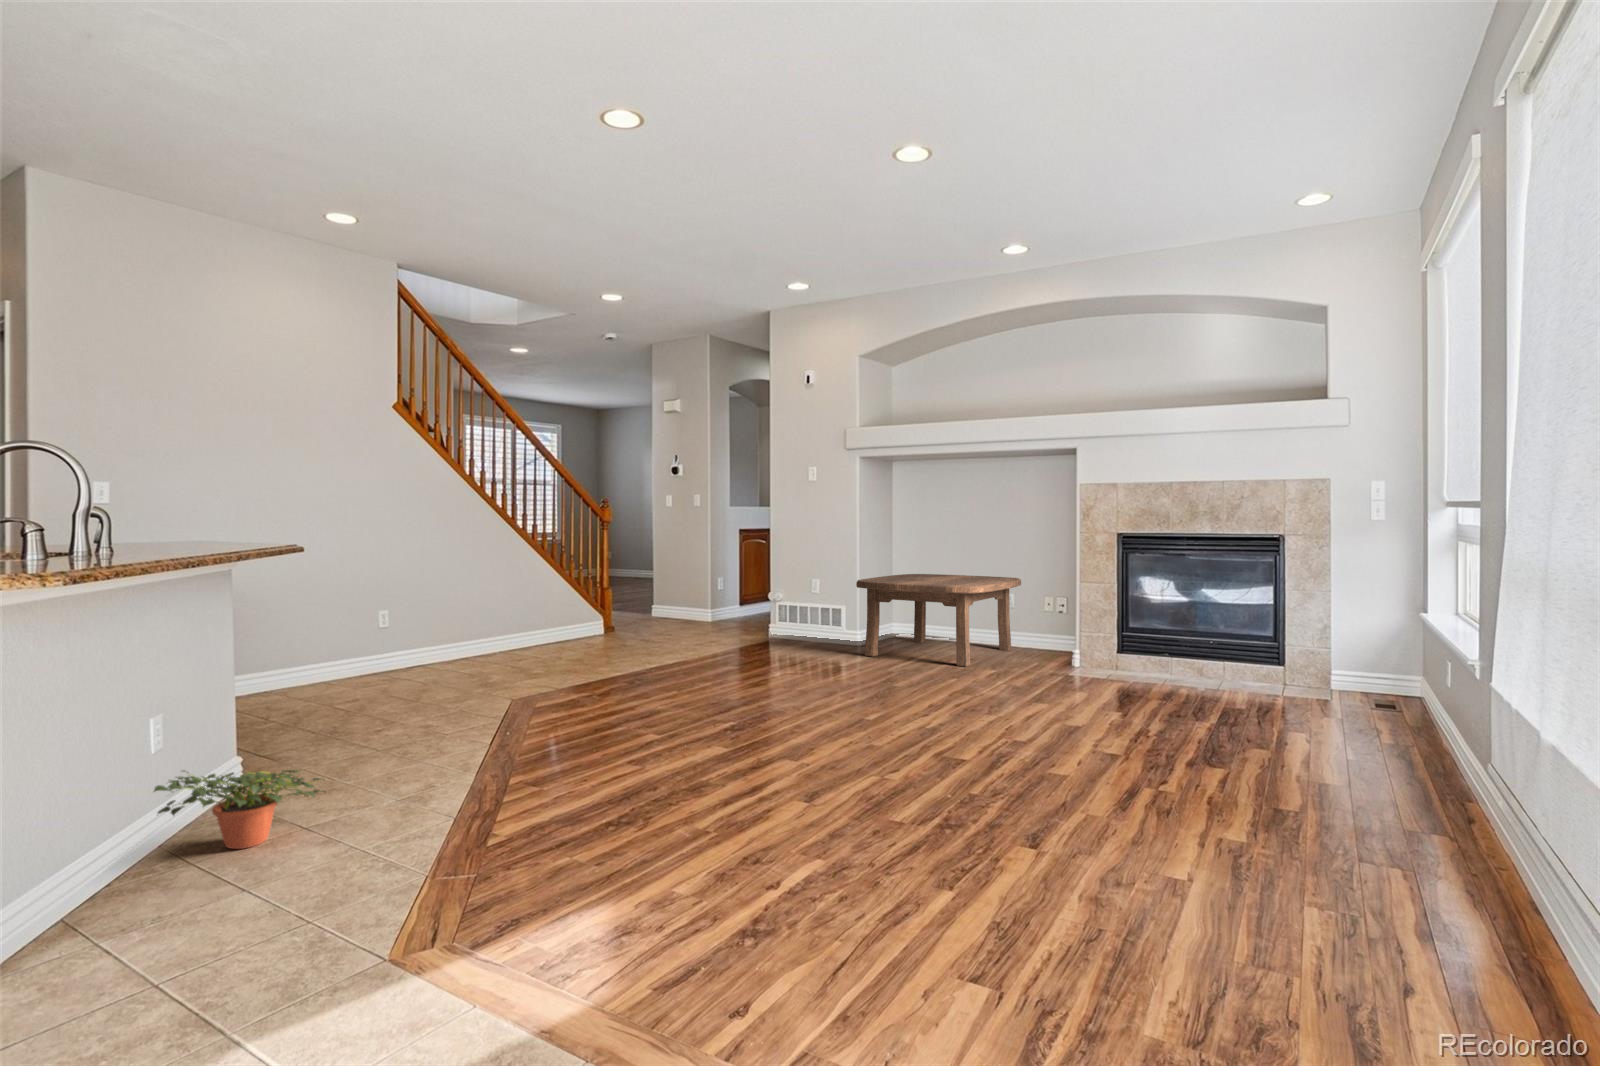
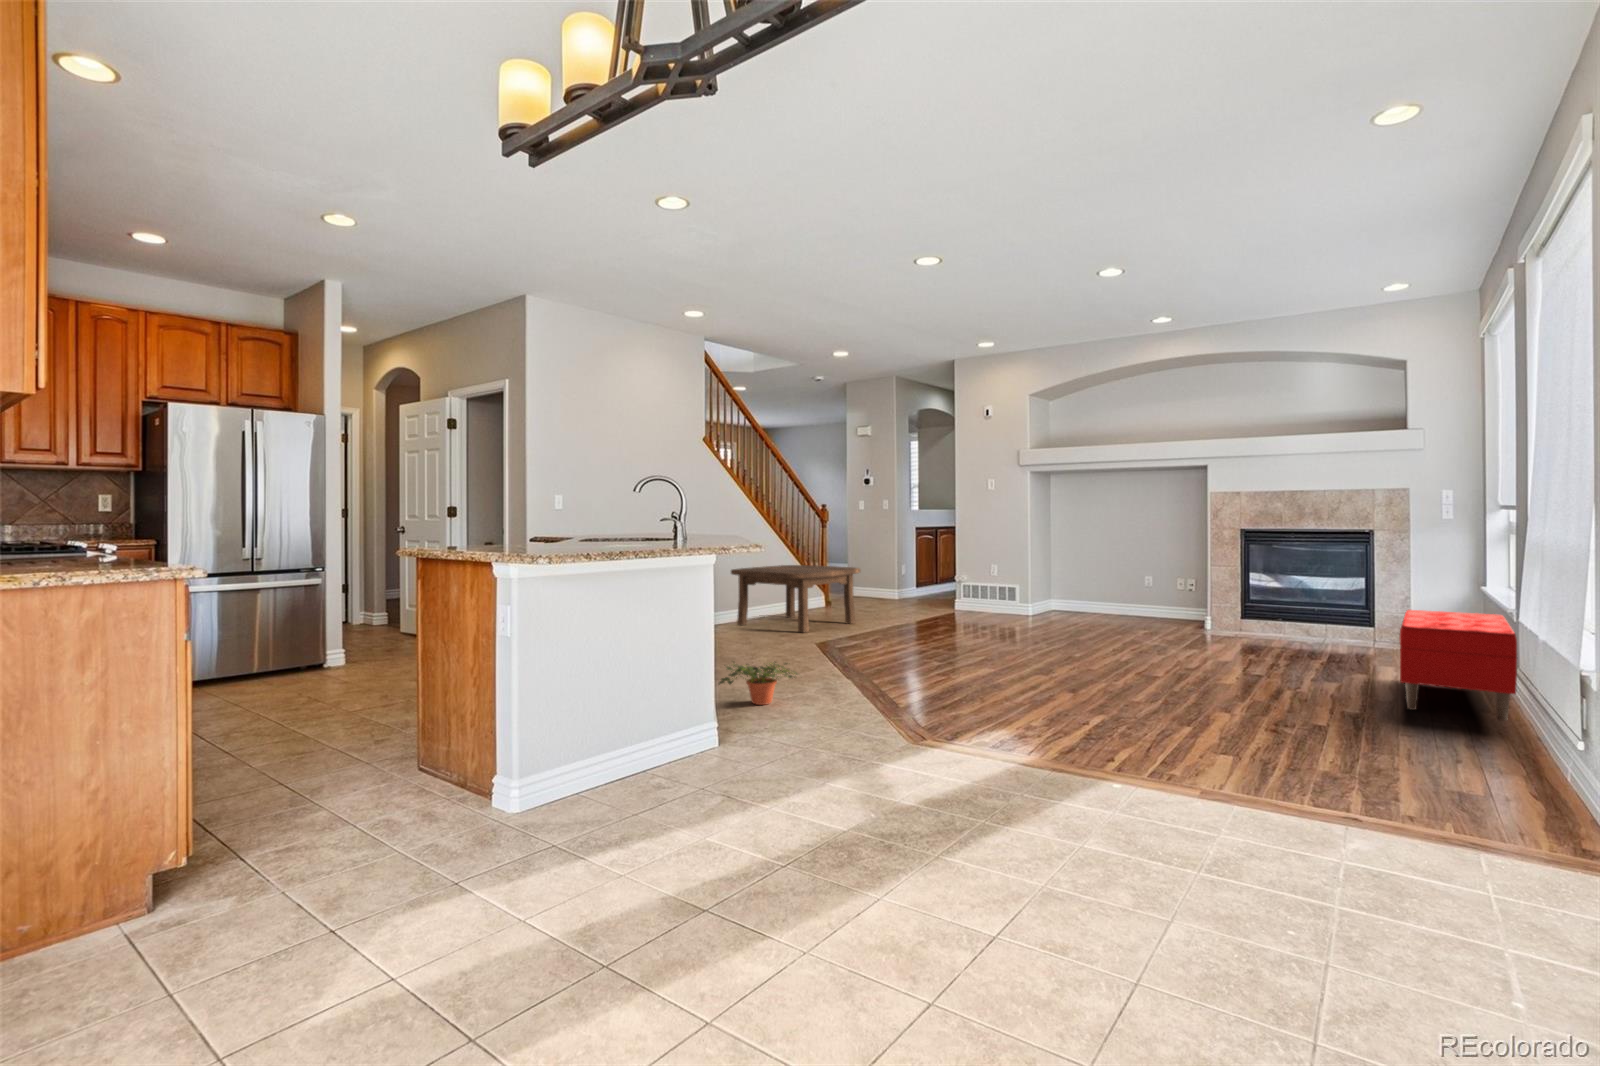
coffee table: present [856,574,1021,666] -> present [731,565,861,633]
bench: none [1309,655,1491,856] -> present [1400,610,1517,721]

